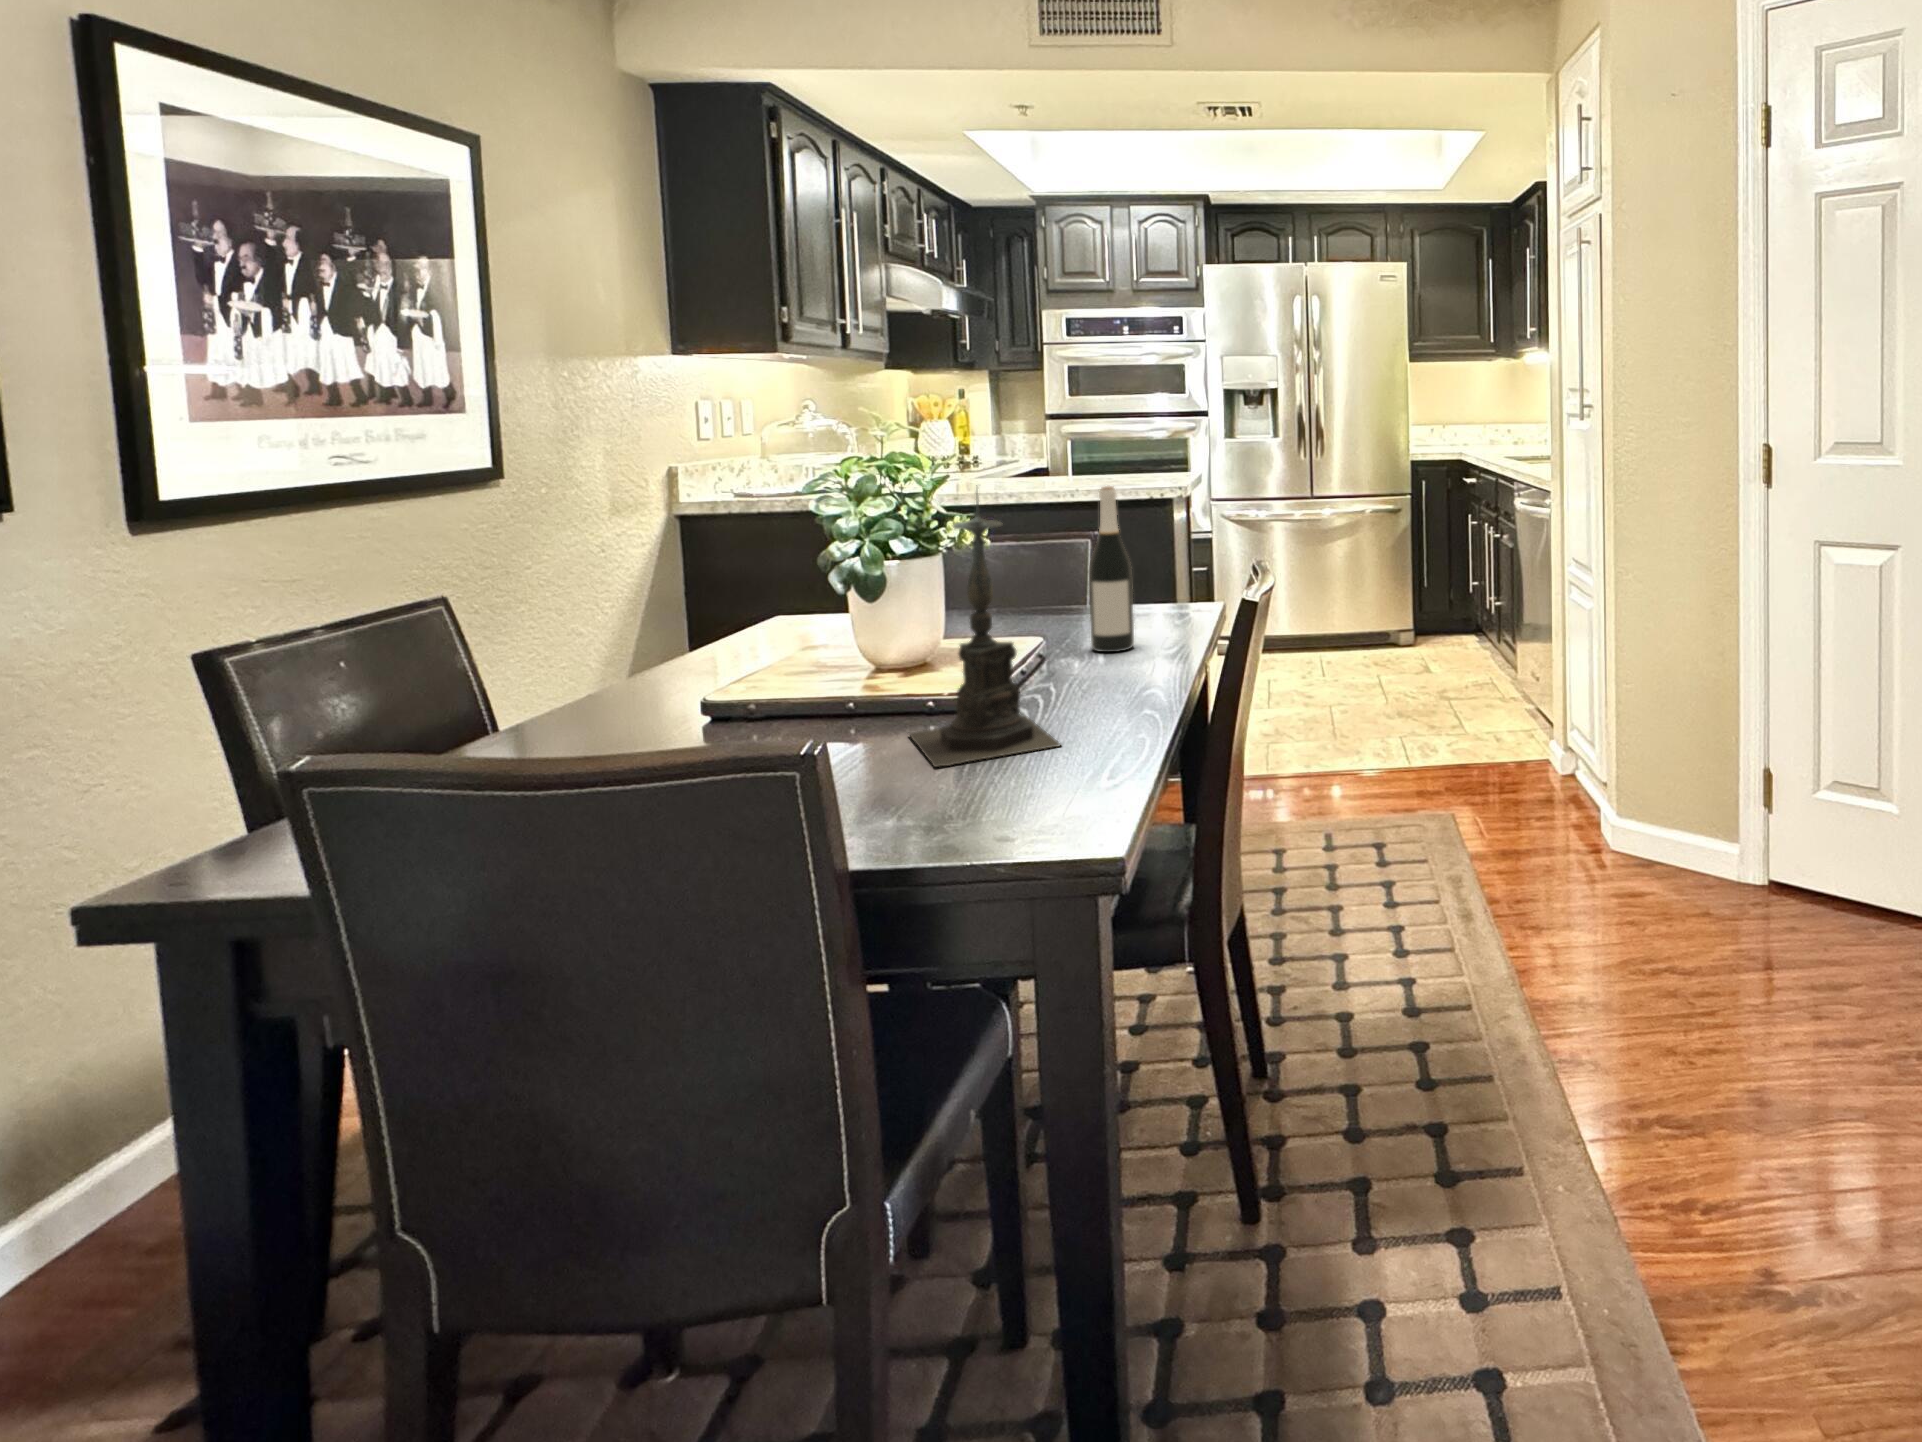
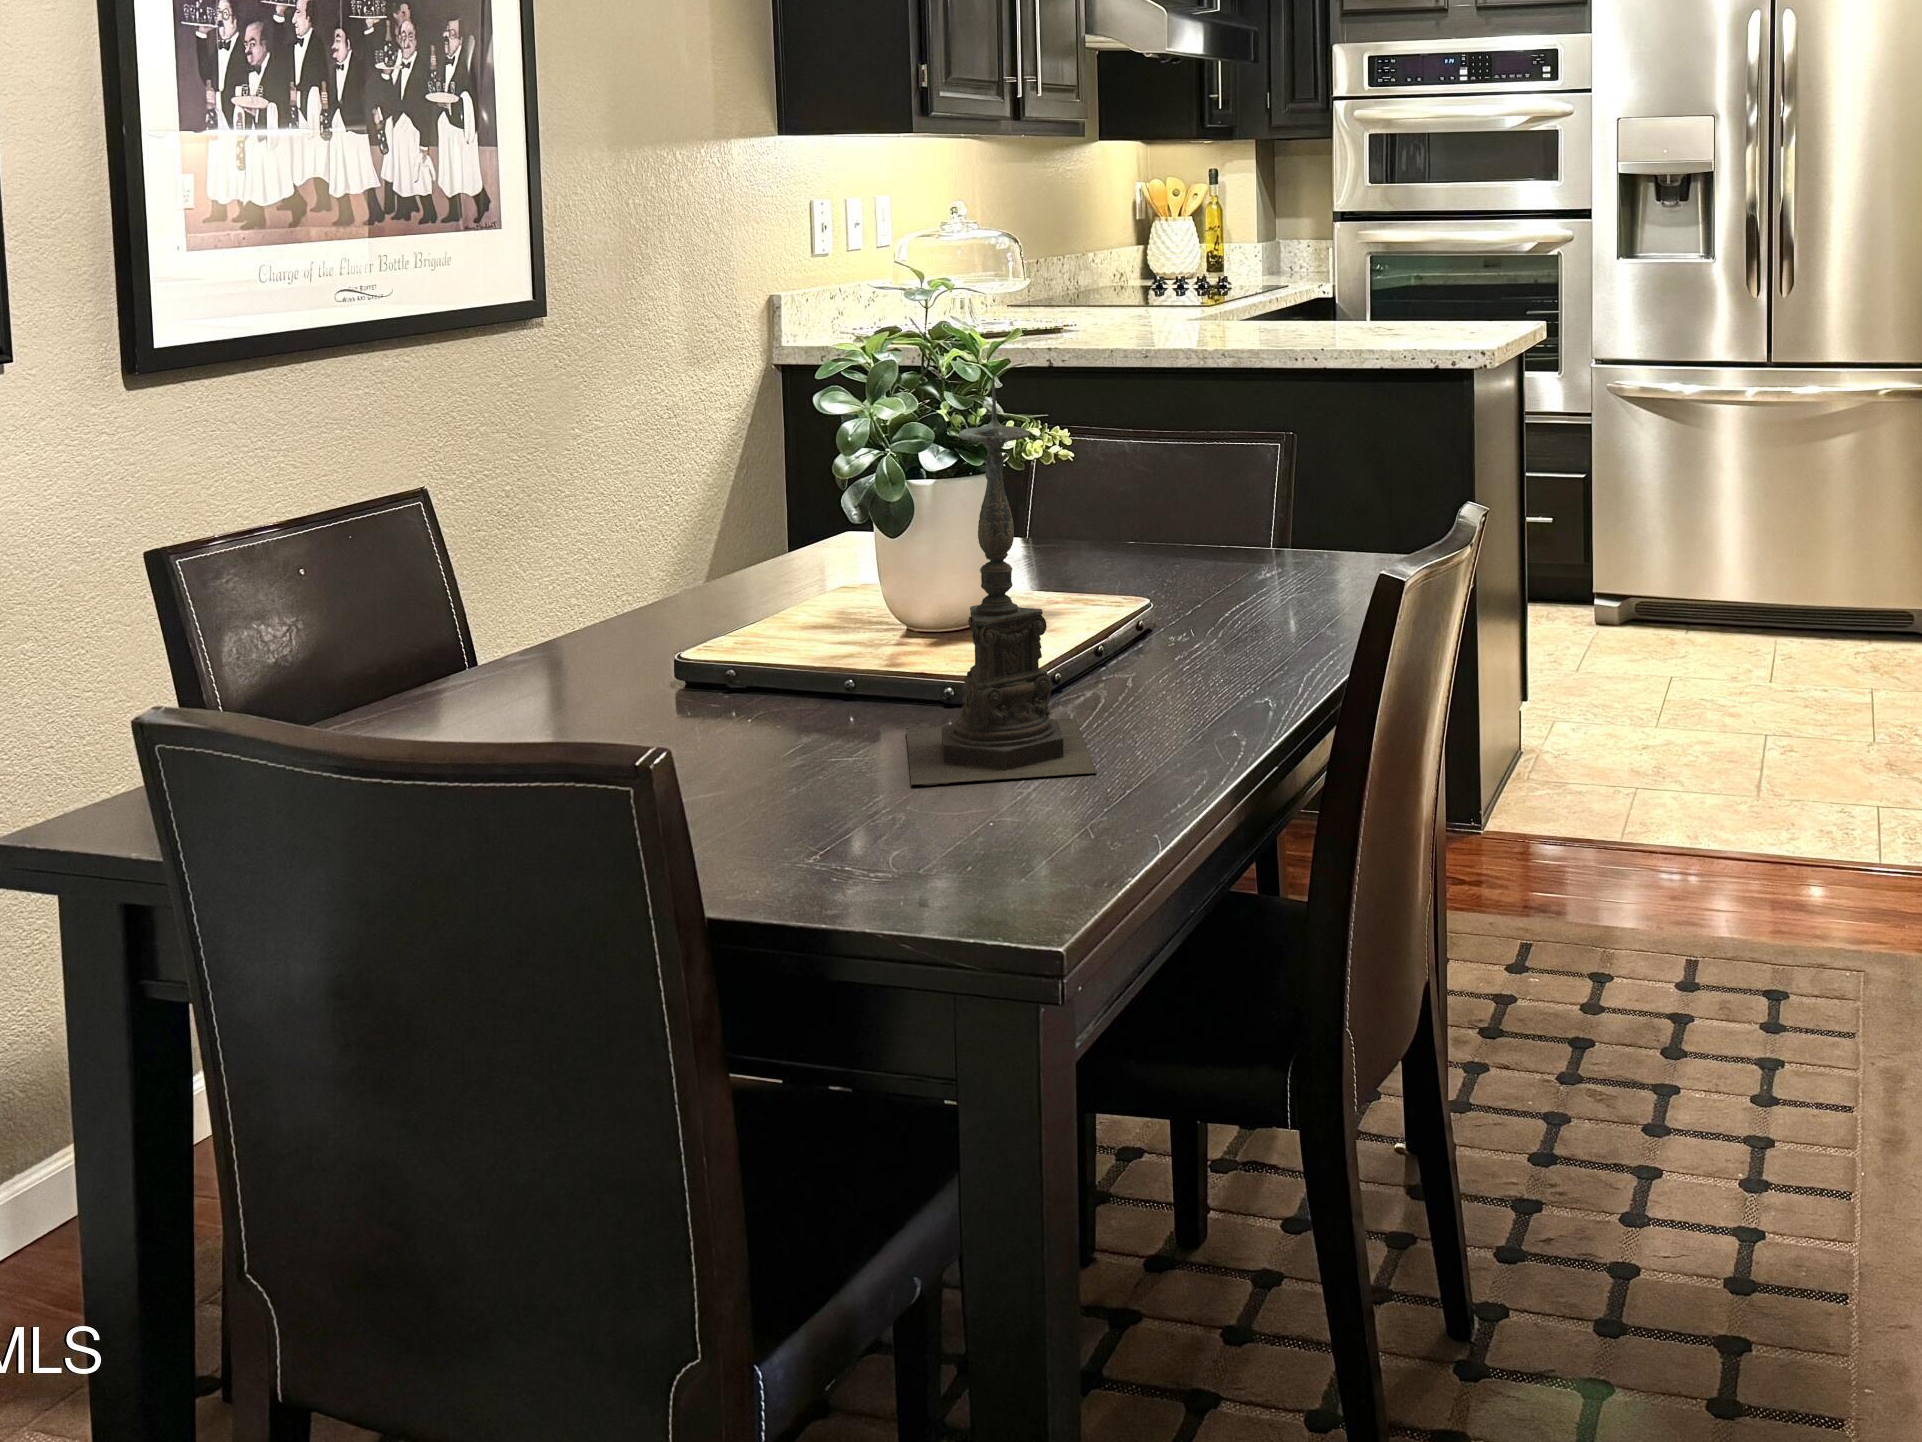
wine bottle: present [1089,486,1134,652] -> none [1230,366,1297,627]

